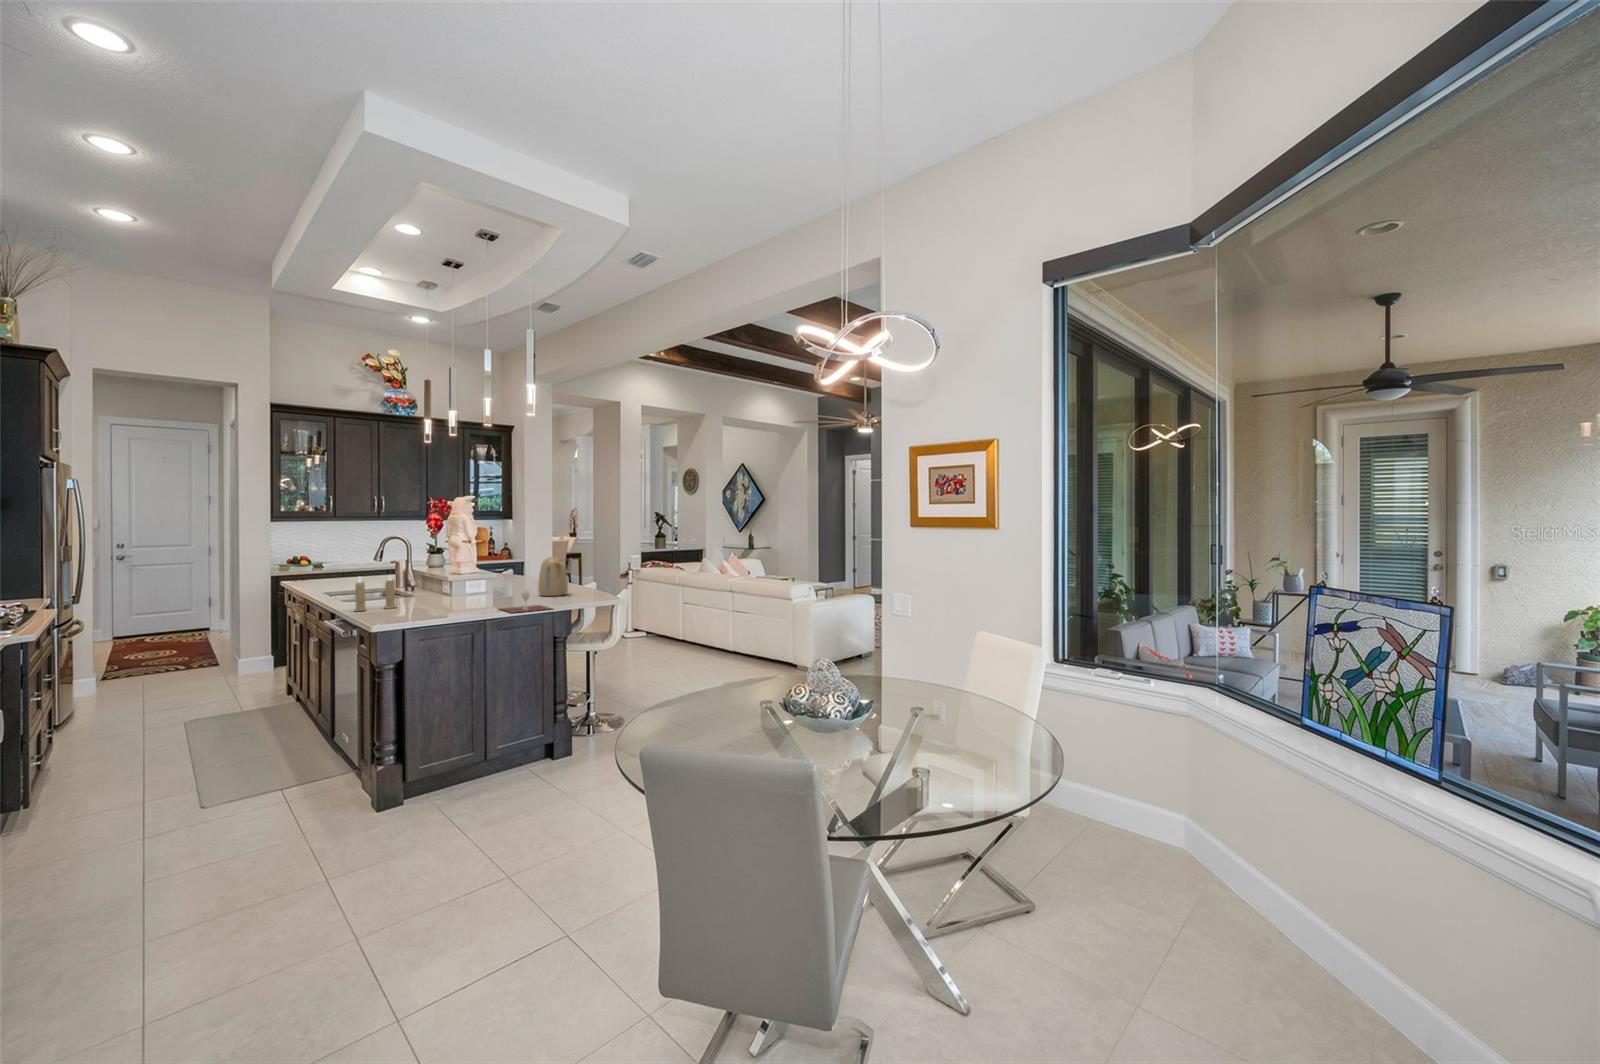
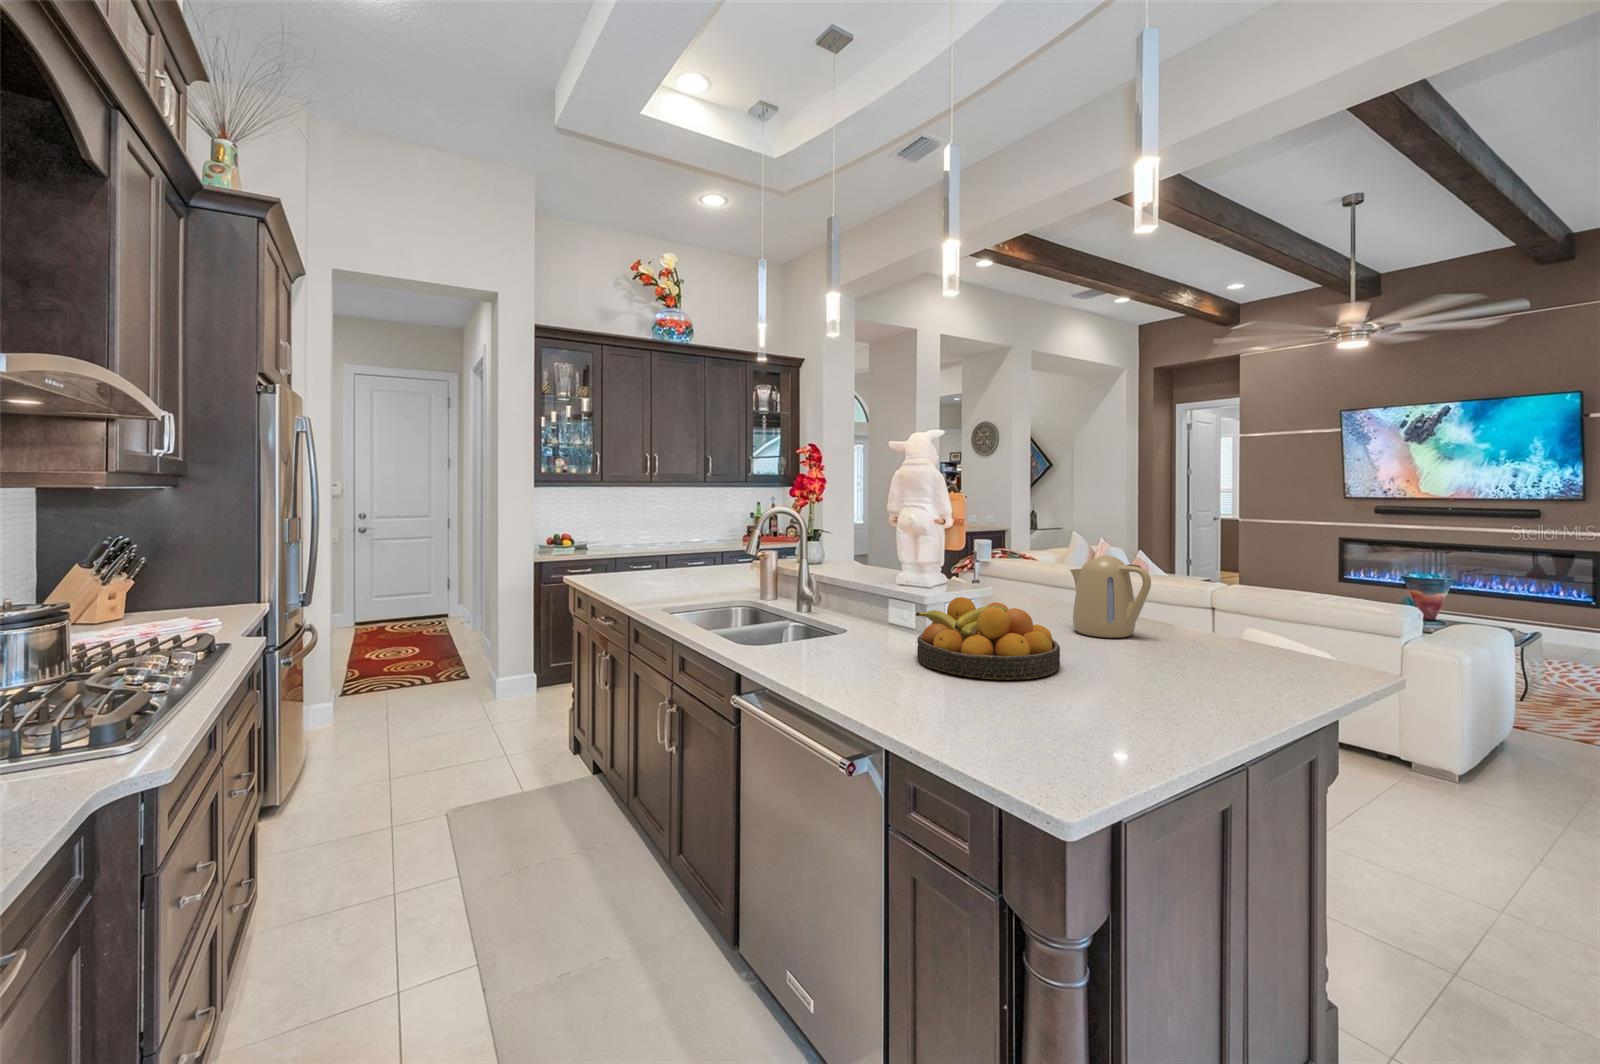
candle: present [355,576,396,611] -> none [797,590,868,675]
fruit bowl: none [422,576,492,609] -> present [916,597,1060,680]
wine glass: present [501,590,550,613] -> none [1123,644,1284,713]

